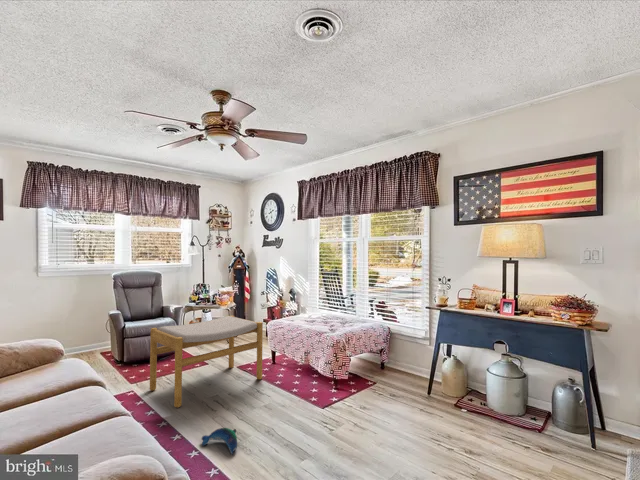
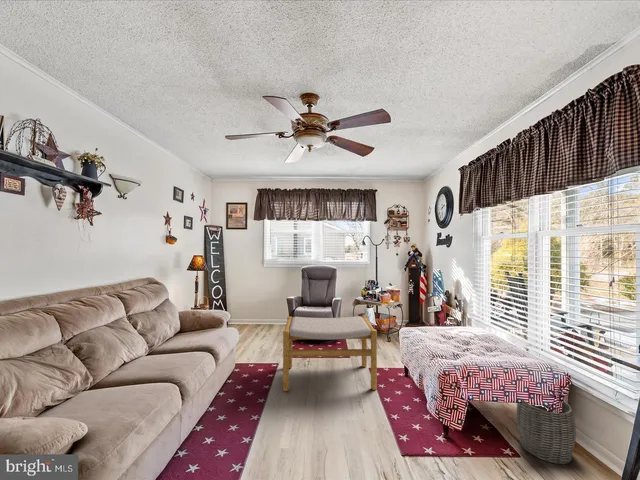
woven basket: none [370,339,400,378] -> present [517,400,576,464]
plush toy: present [202,428,237,454] -> none [257,429,283,463]

